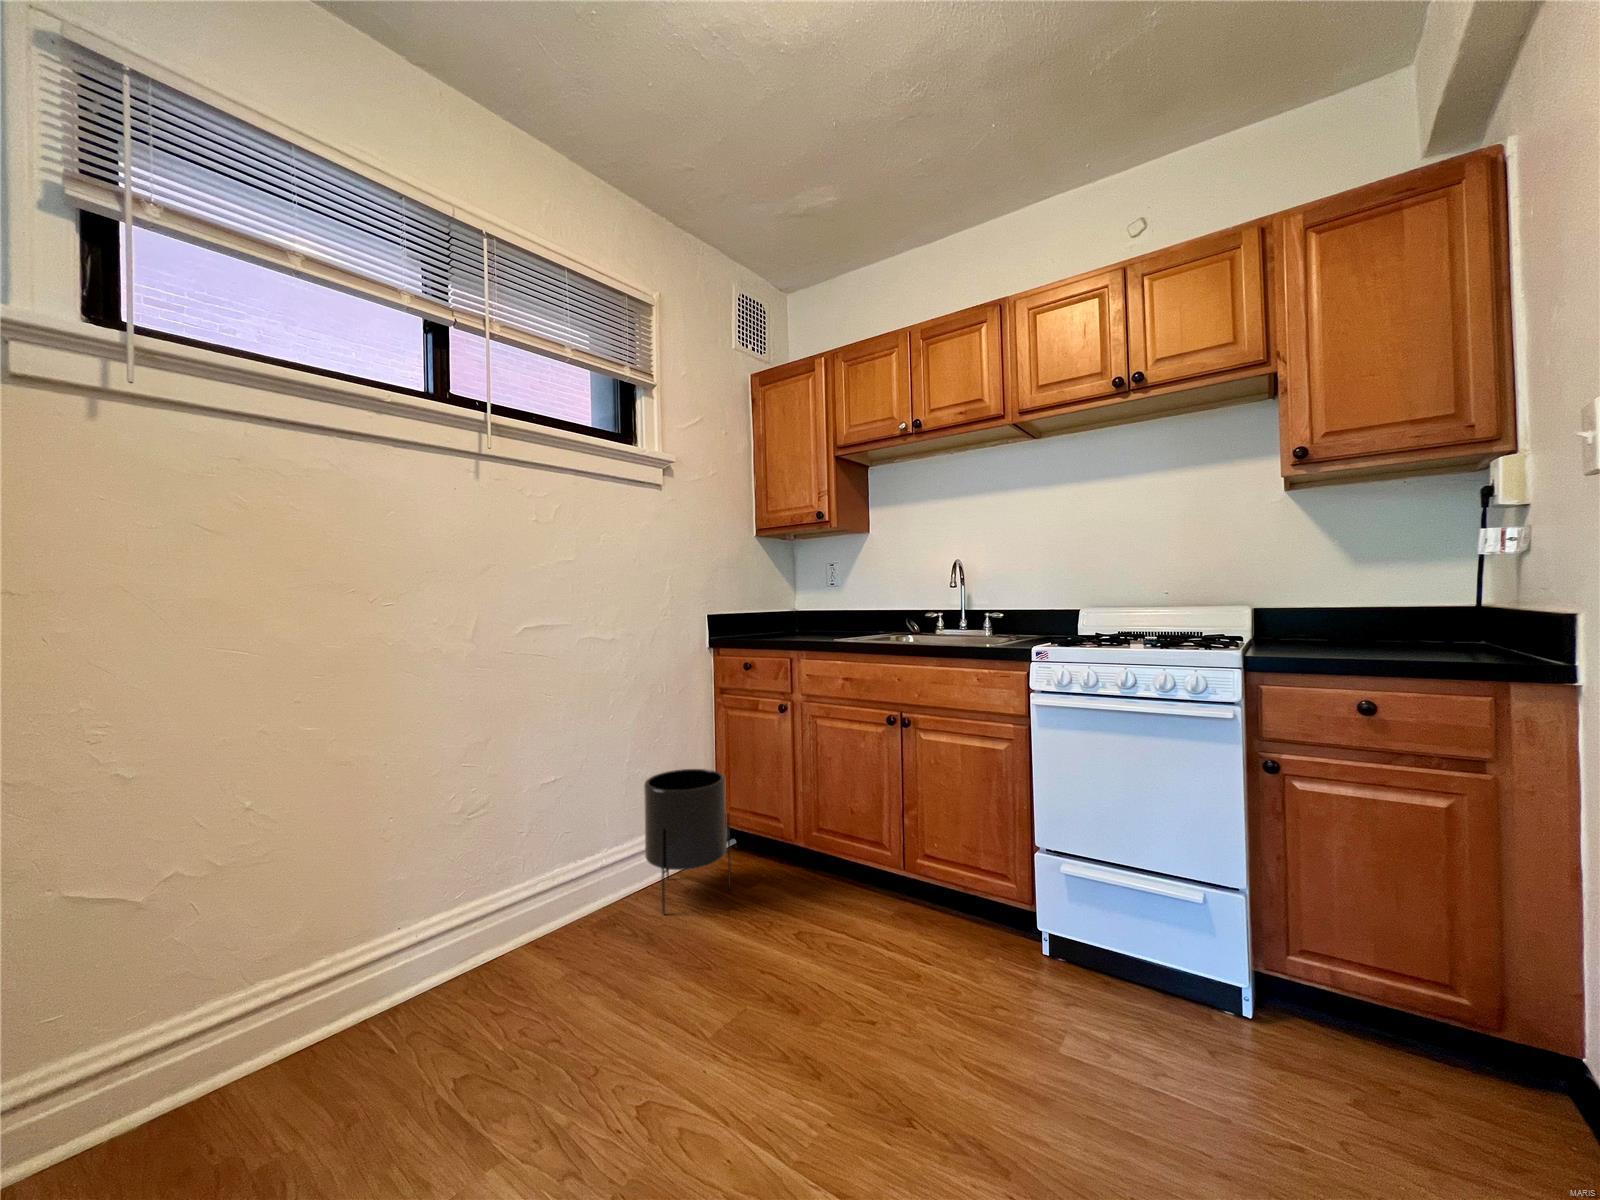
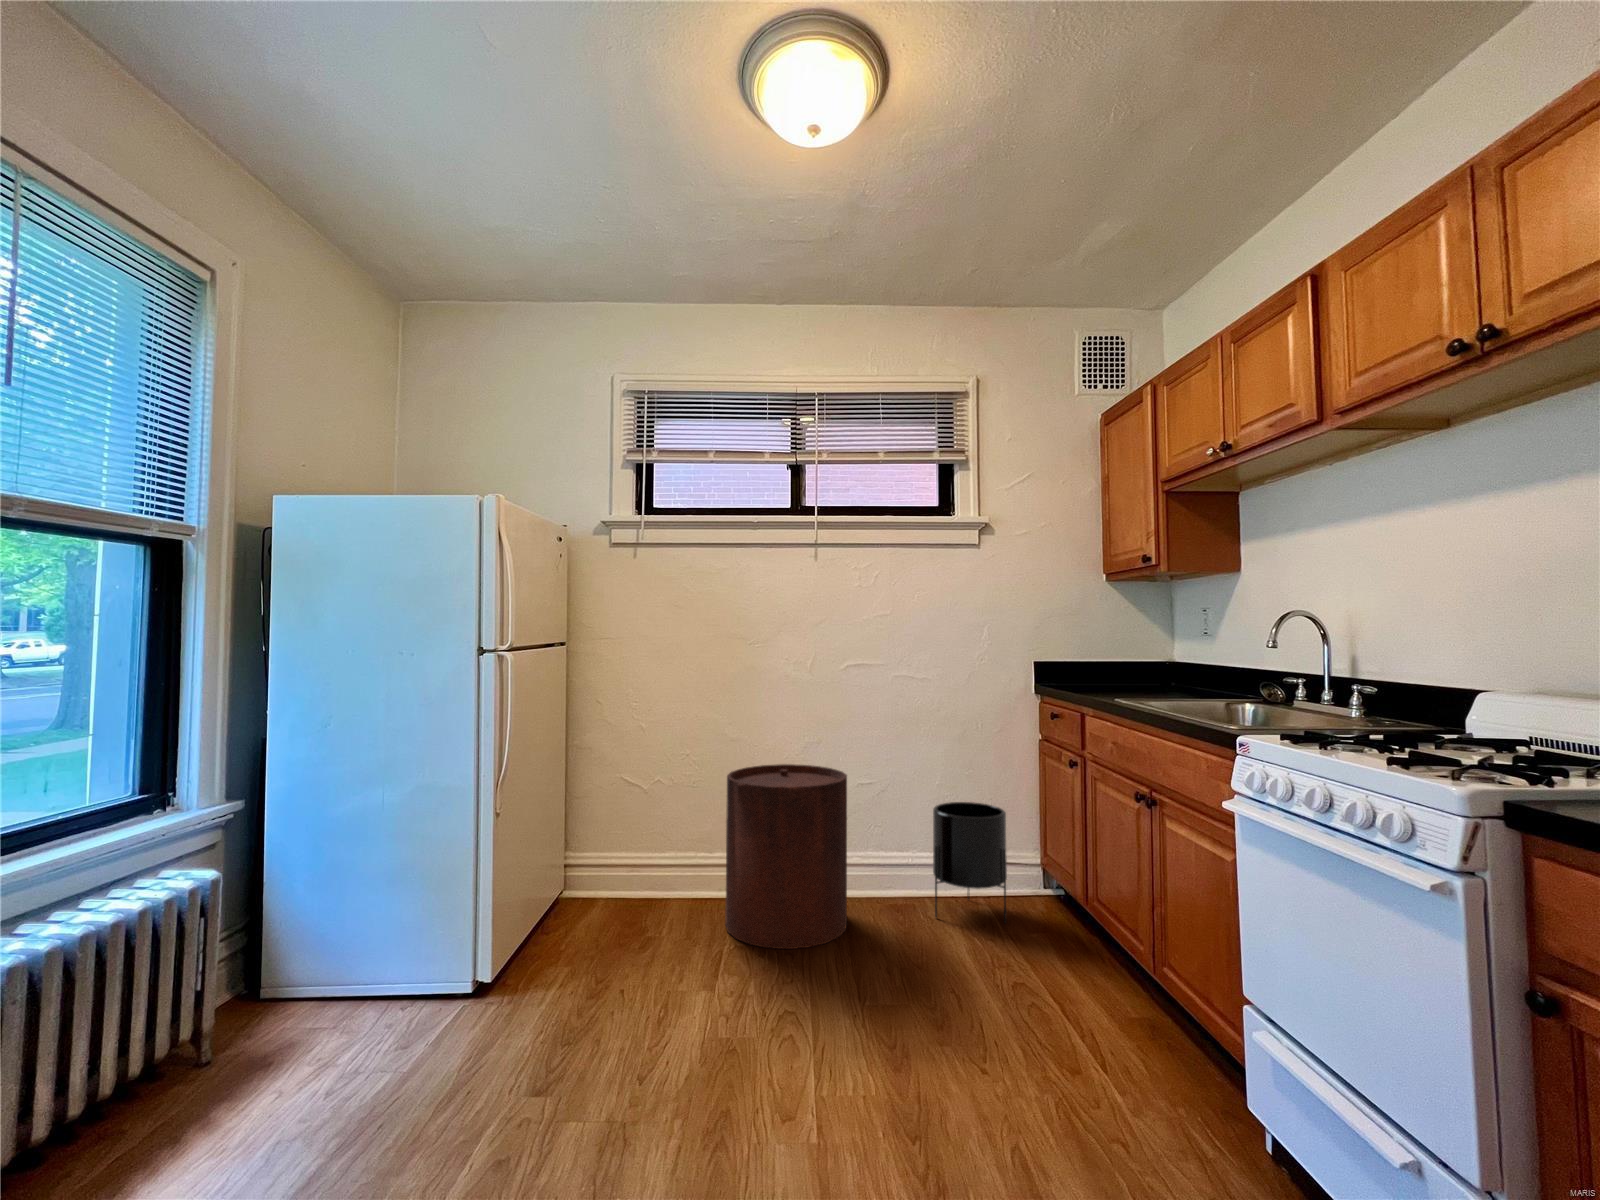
trash can: none [376,769,588,1088] -> present [725,764,847,949]

